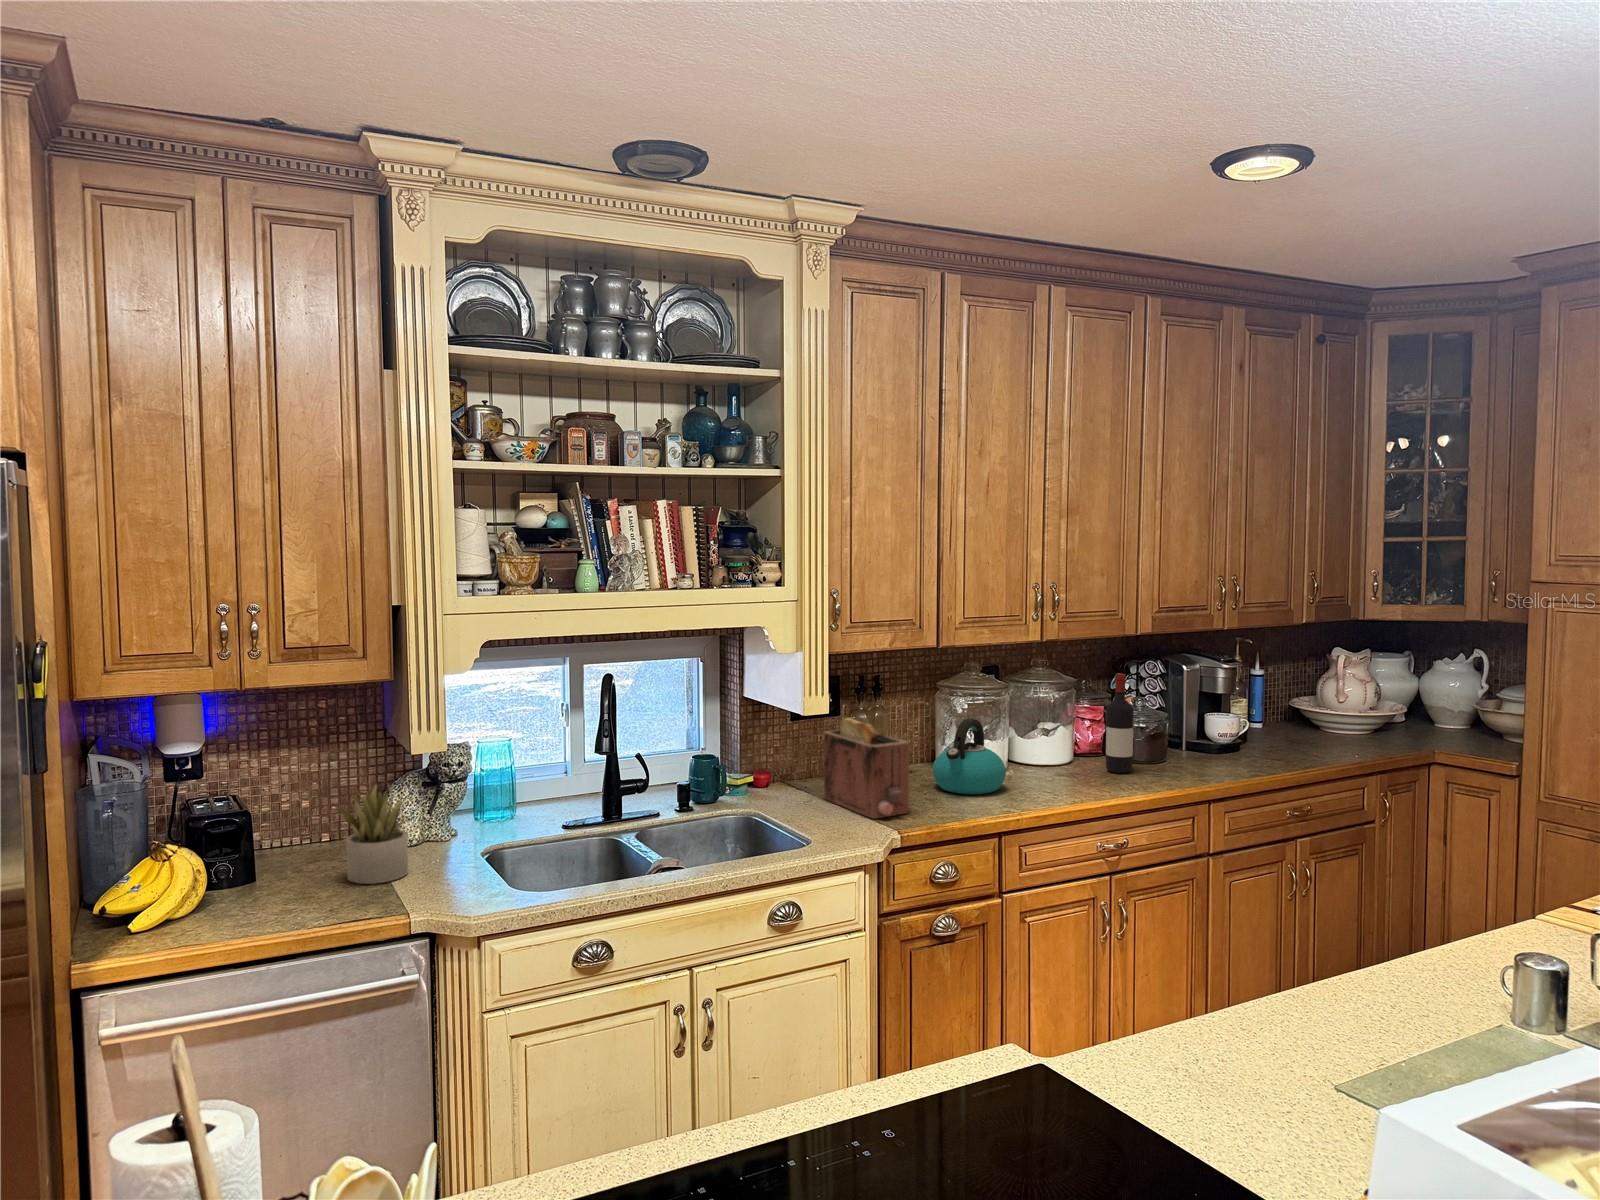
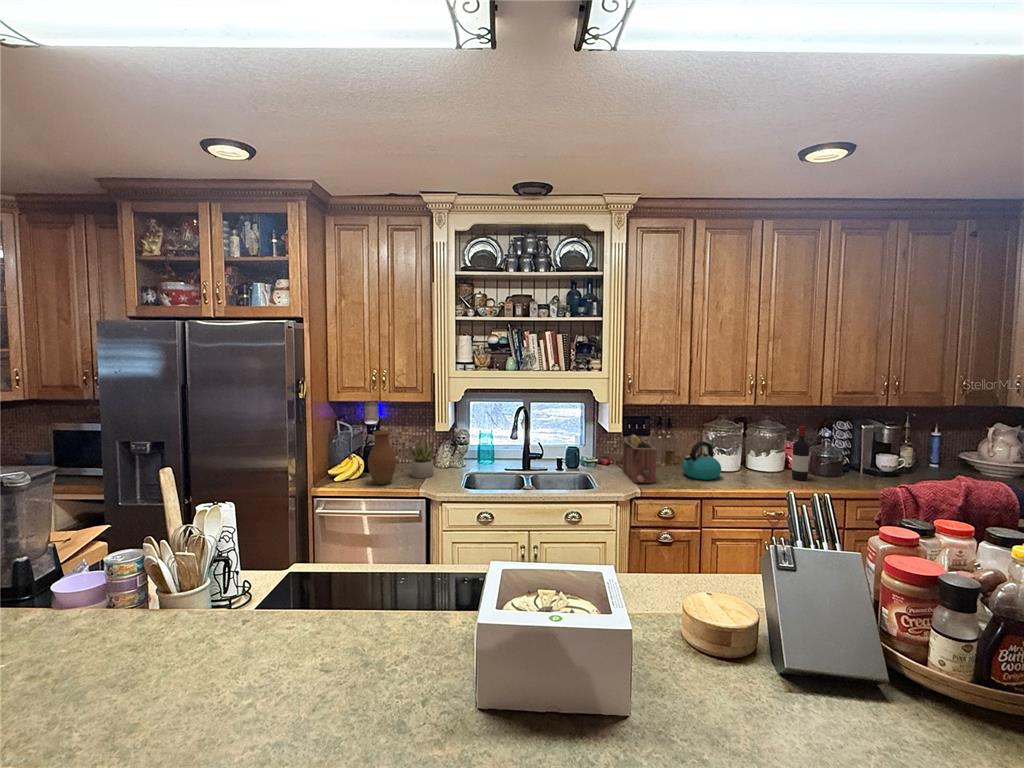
vase: none [242,768,325,920] -> present [368,431,396,485]

